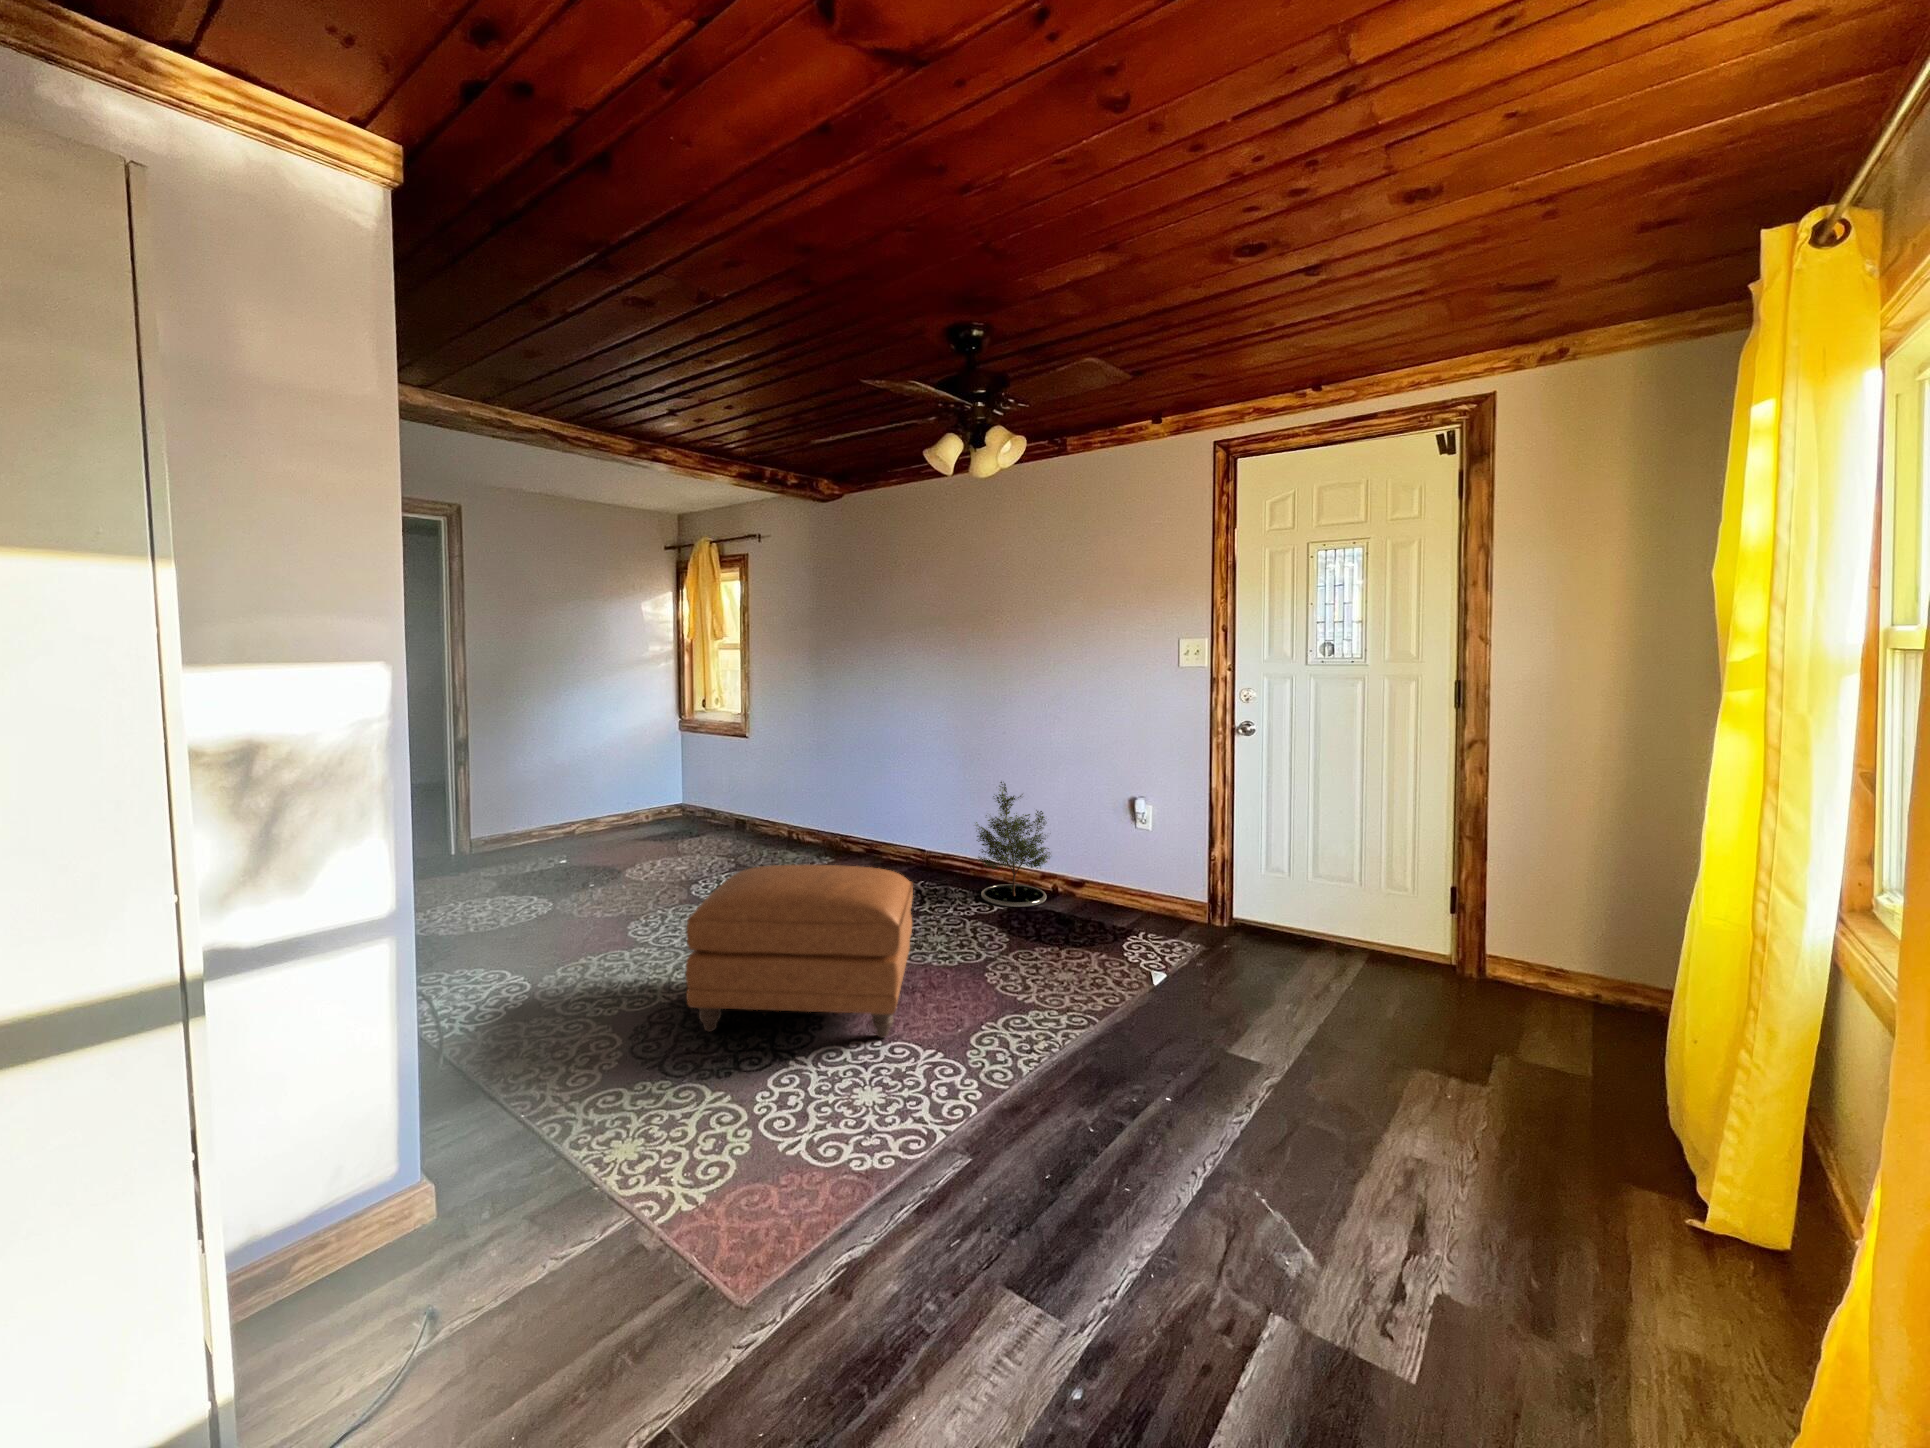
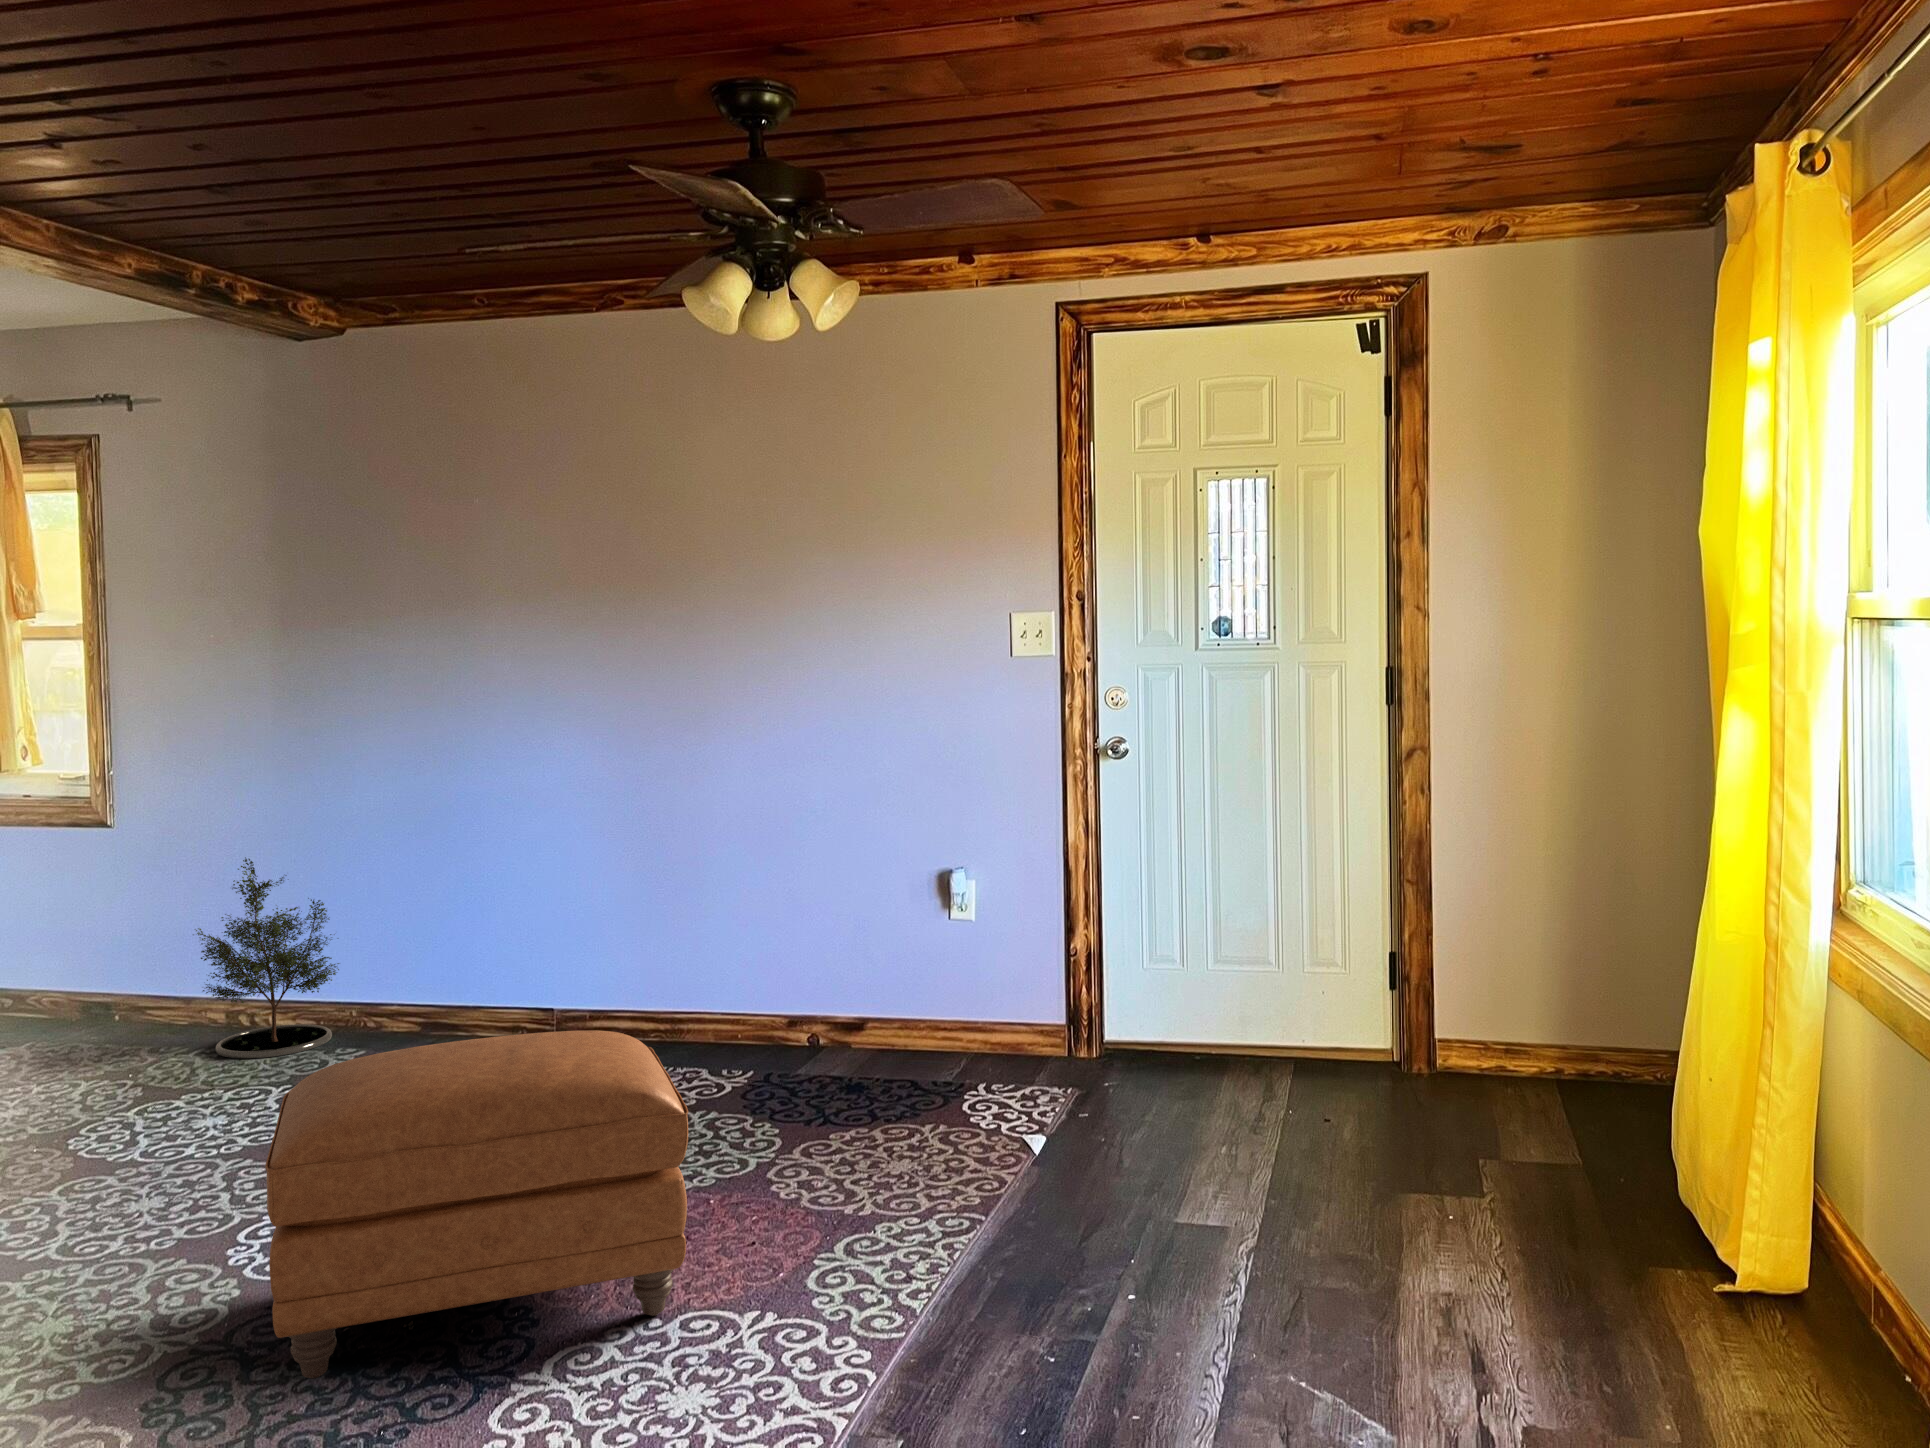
potted tree: present [976,782,1050,907] -> present [195,857,339,1059]

